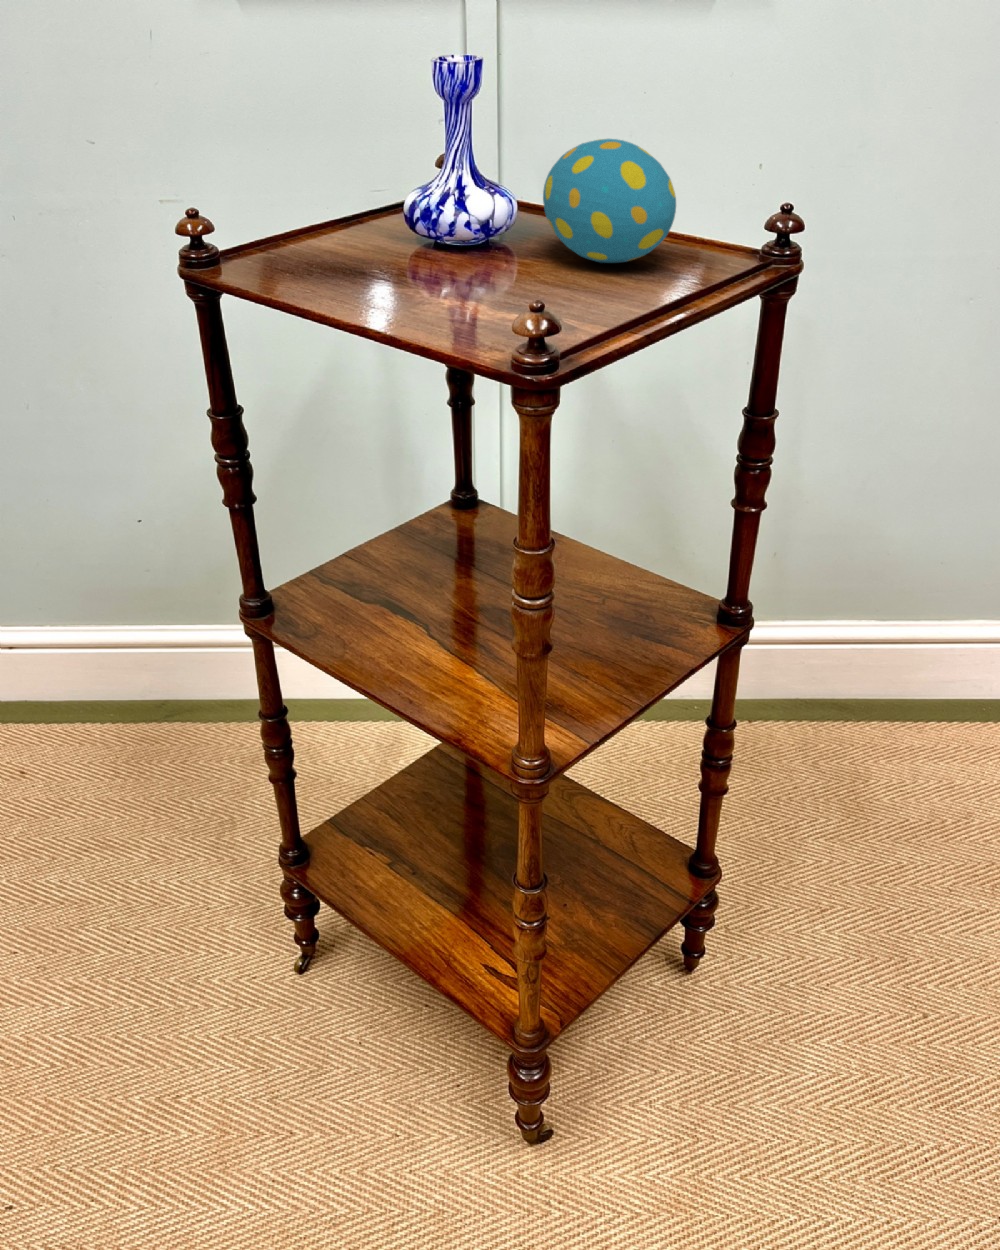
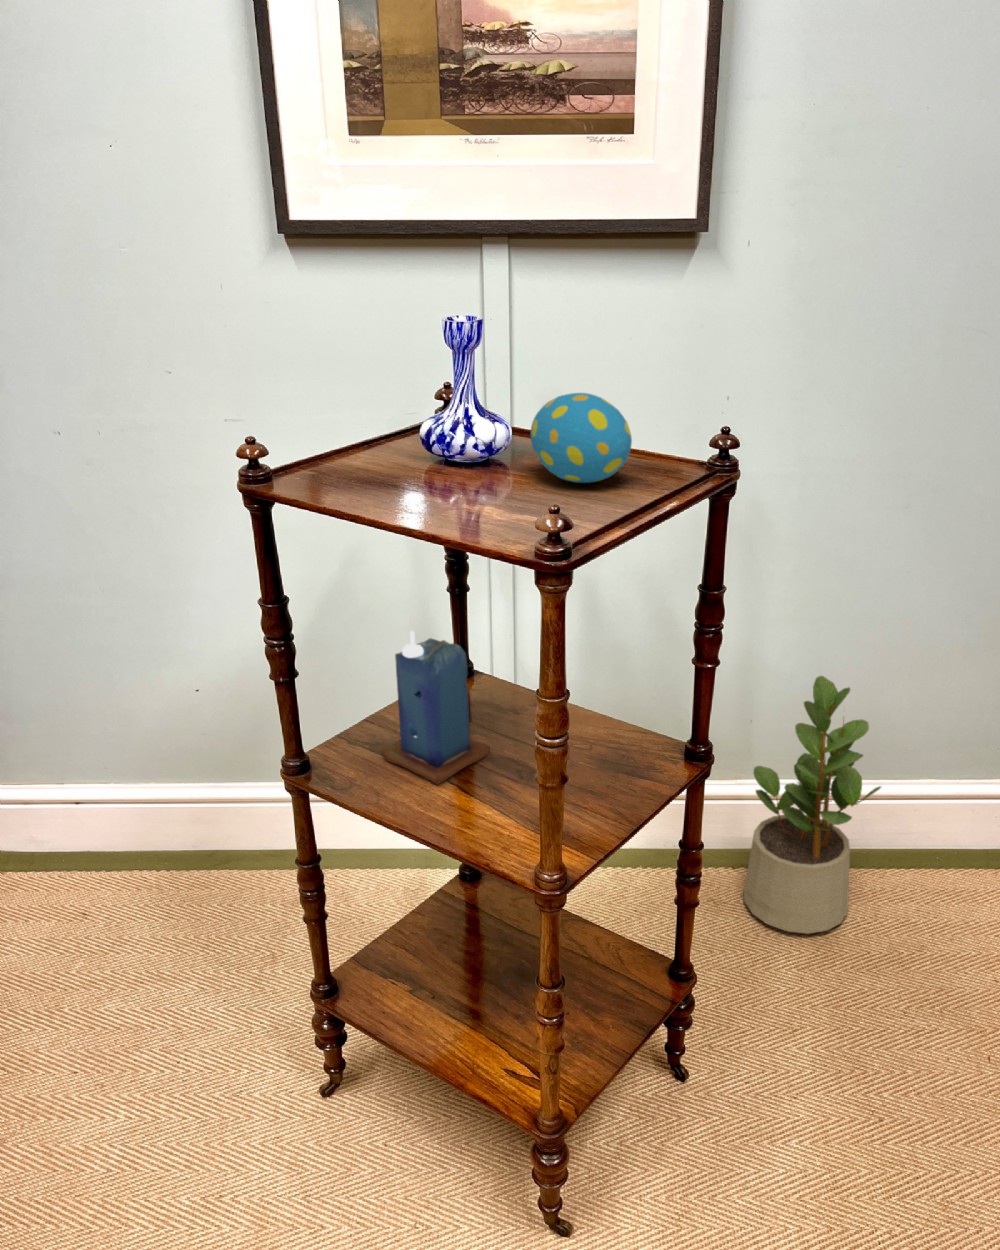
candle: none [354,453,486,644] -> present [381,631,490,784]
potted plant: none [775,509,946,803] -> present [744,676,881,934]

